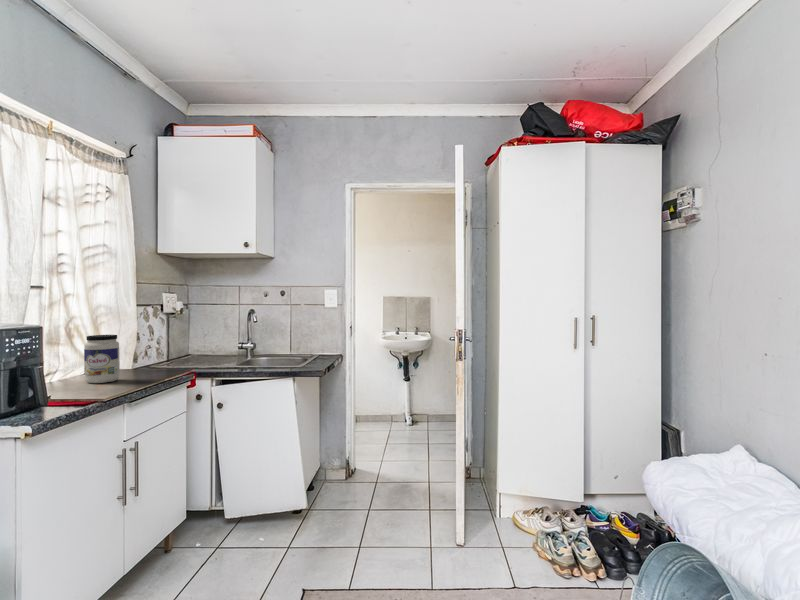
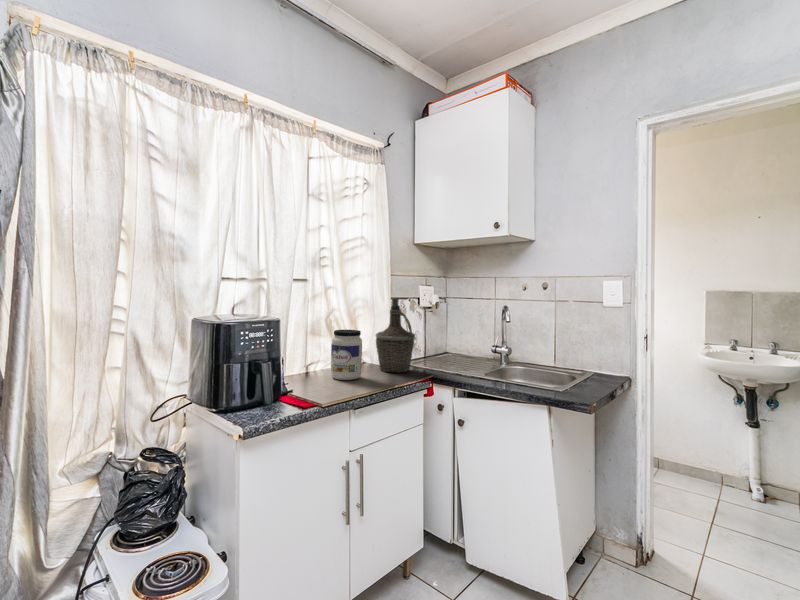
bottle: none [126,302,169,374] -> present [376,298,415,372]

